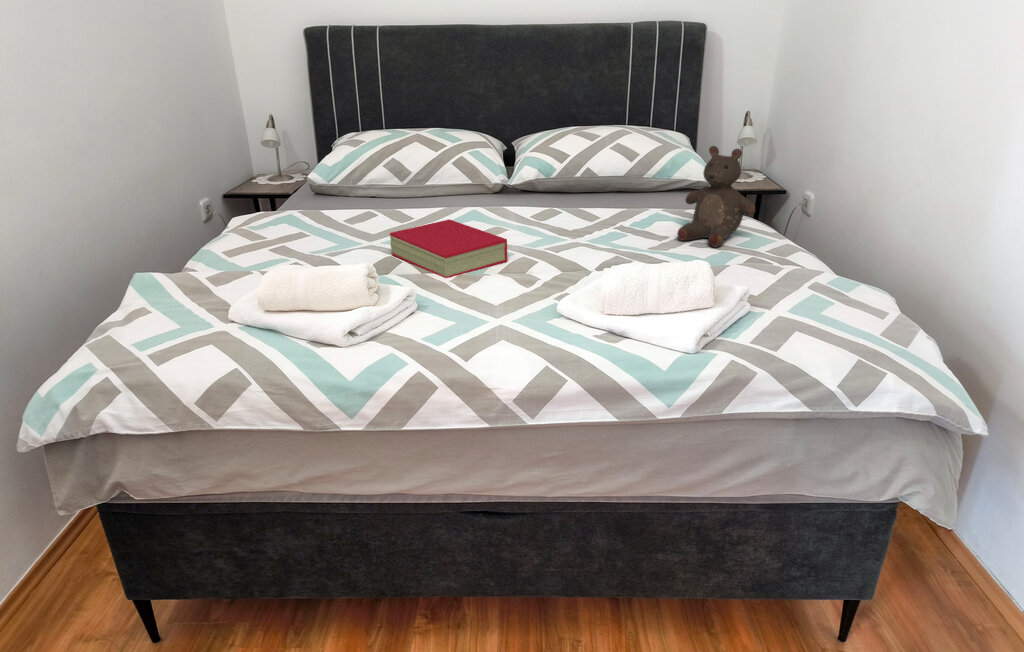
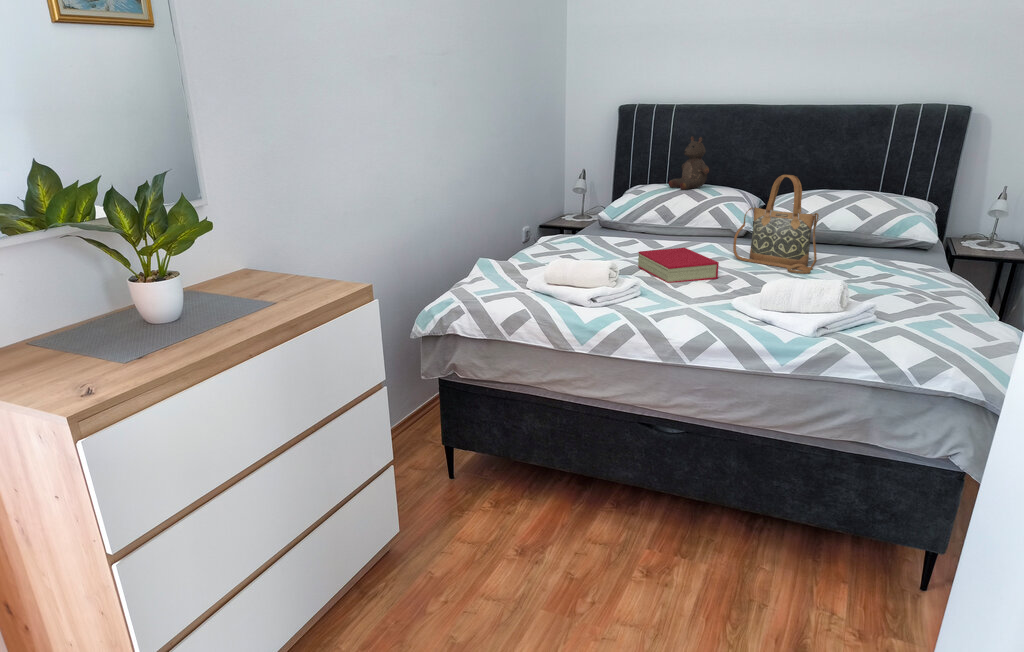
handbag: none [504,111,610,240] -> present [733,175,819,274]
stuffed bear: present [677,146,755,247] -> present [669,136,709,190]

